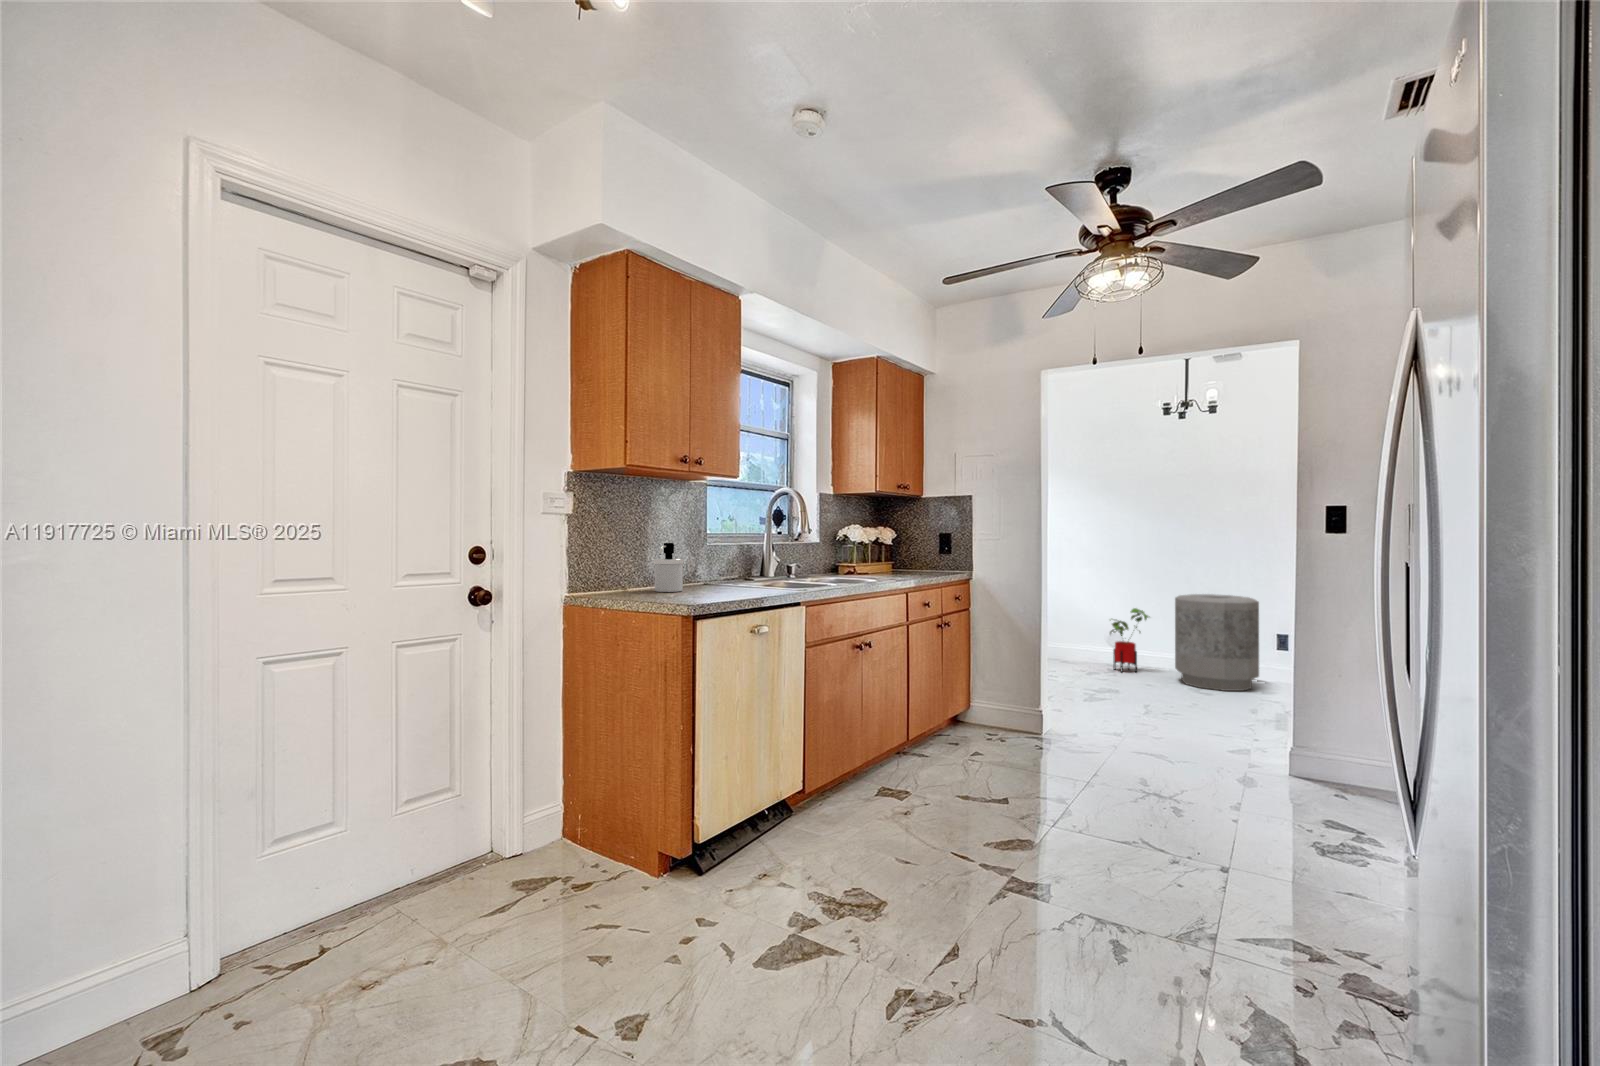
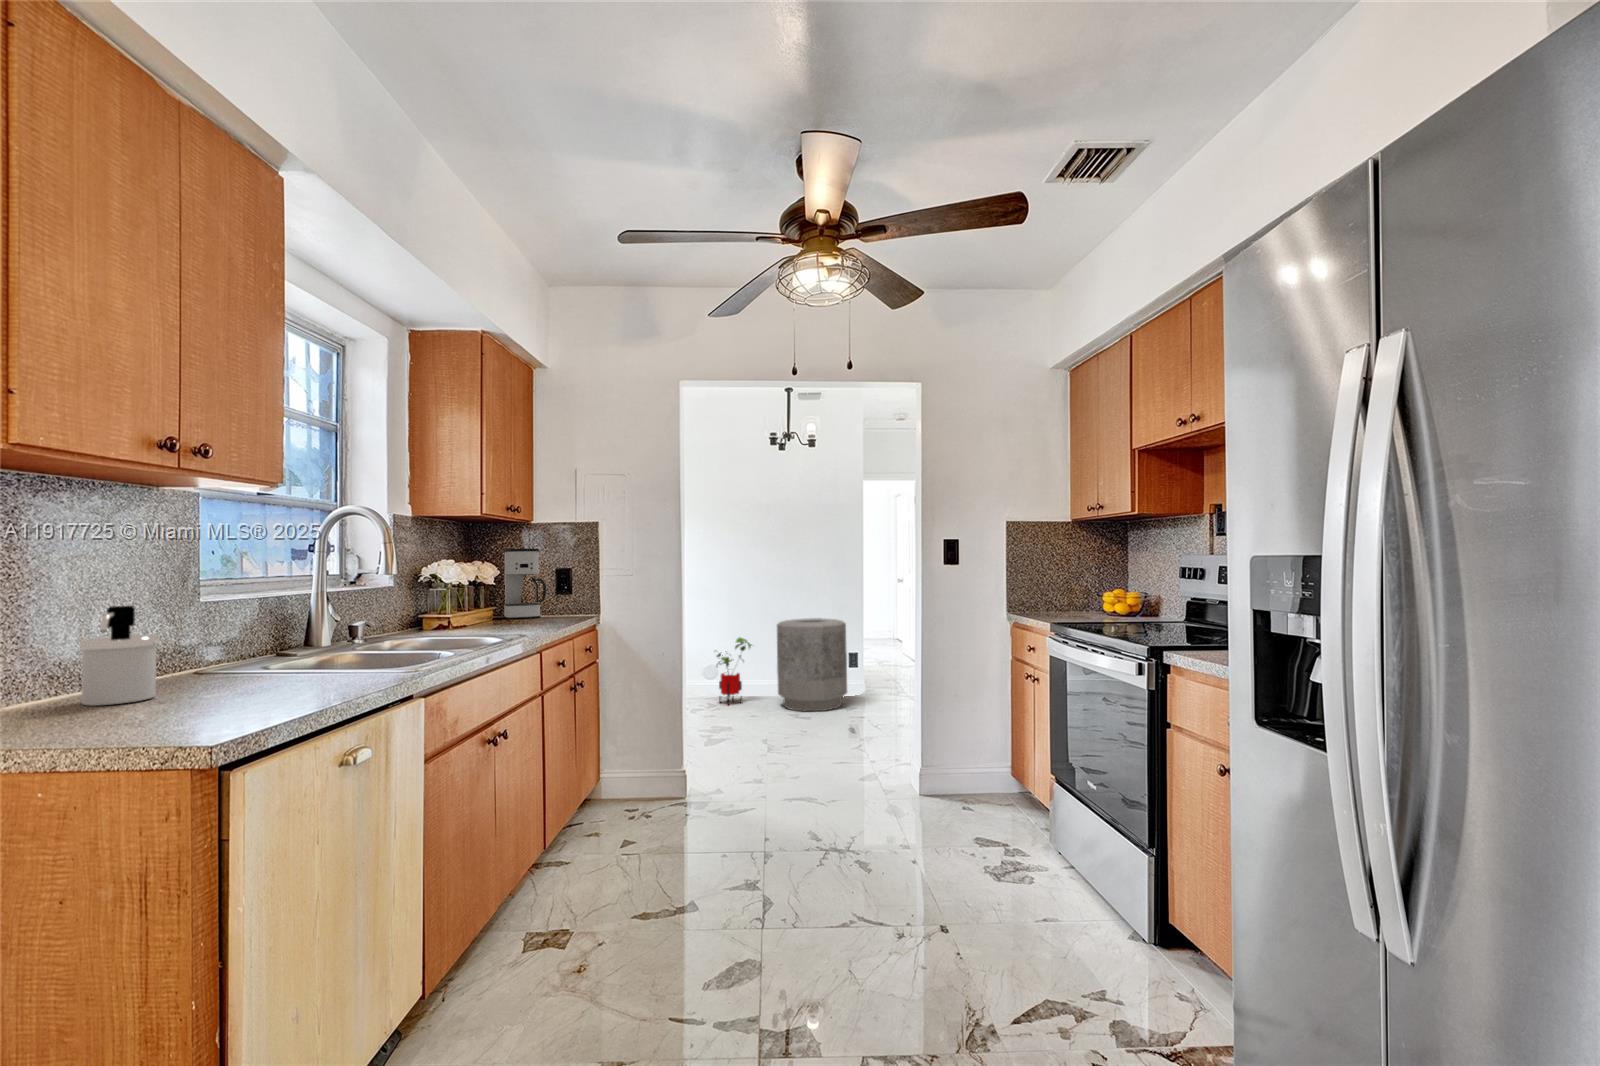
coffee maker: none [900,518,930,572] -> present [504,549,546,619]

